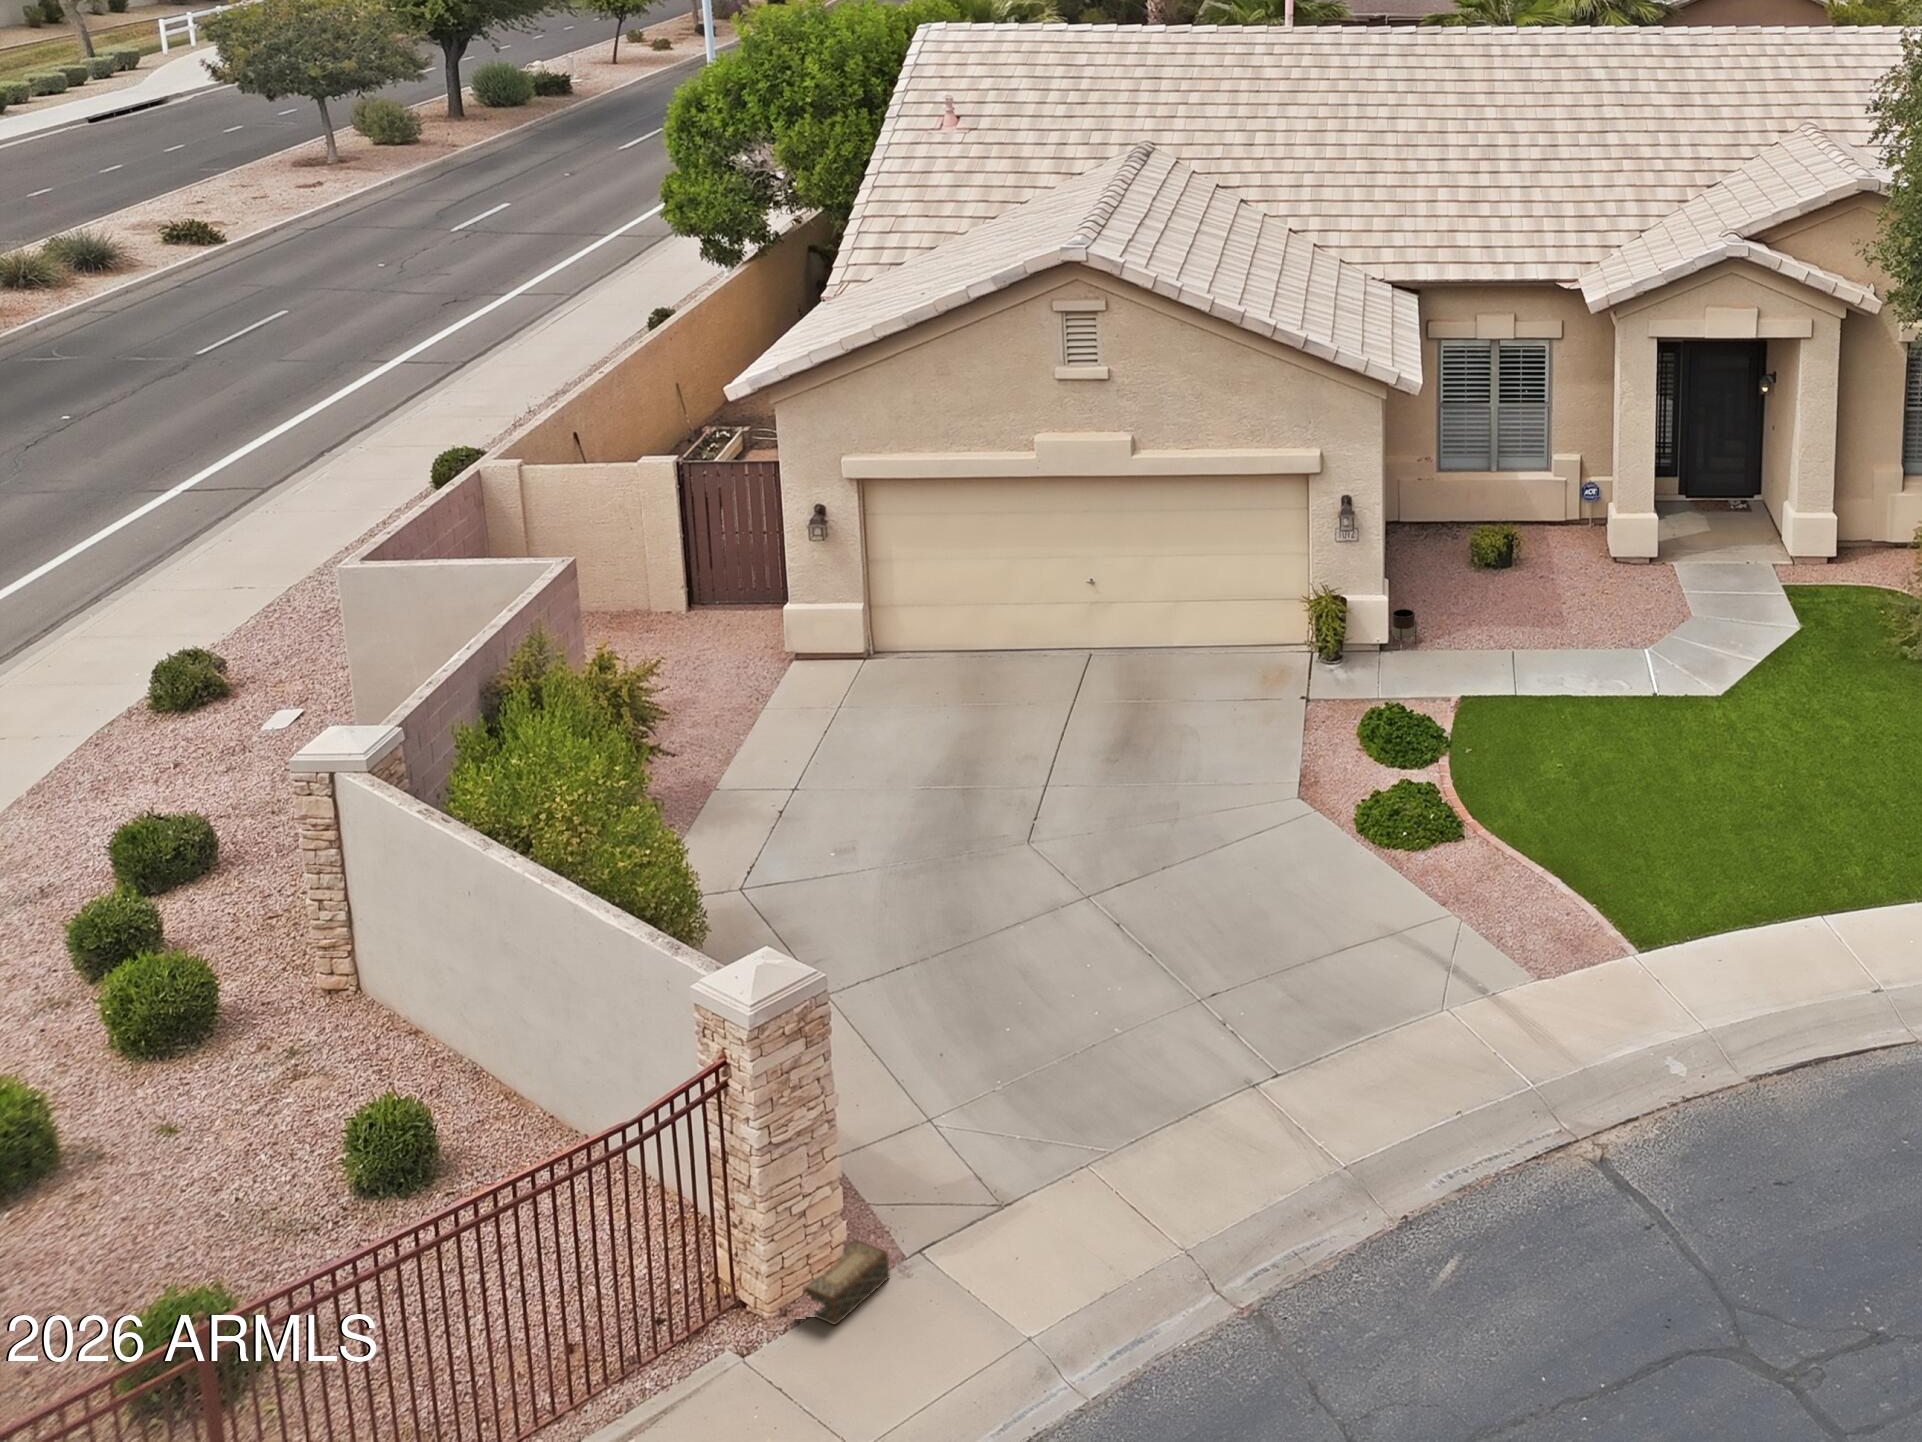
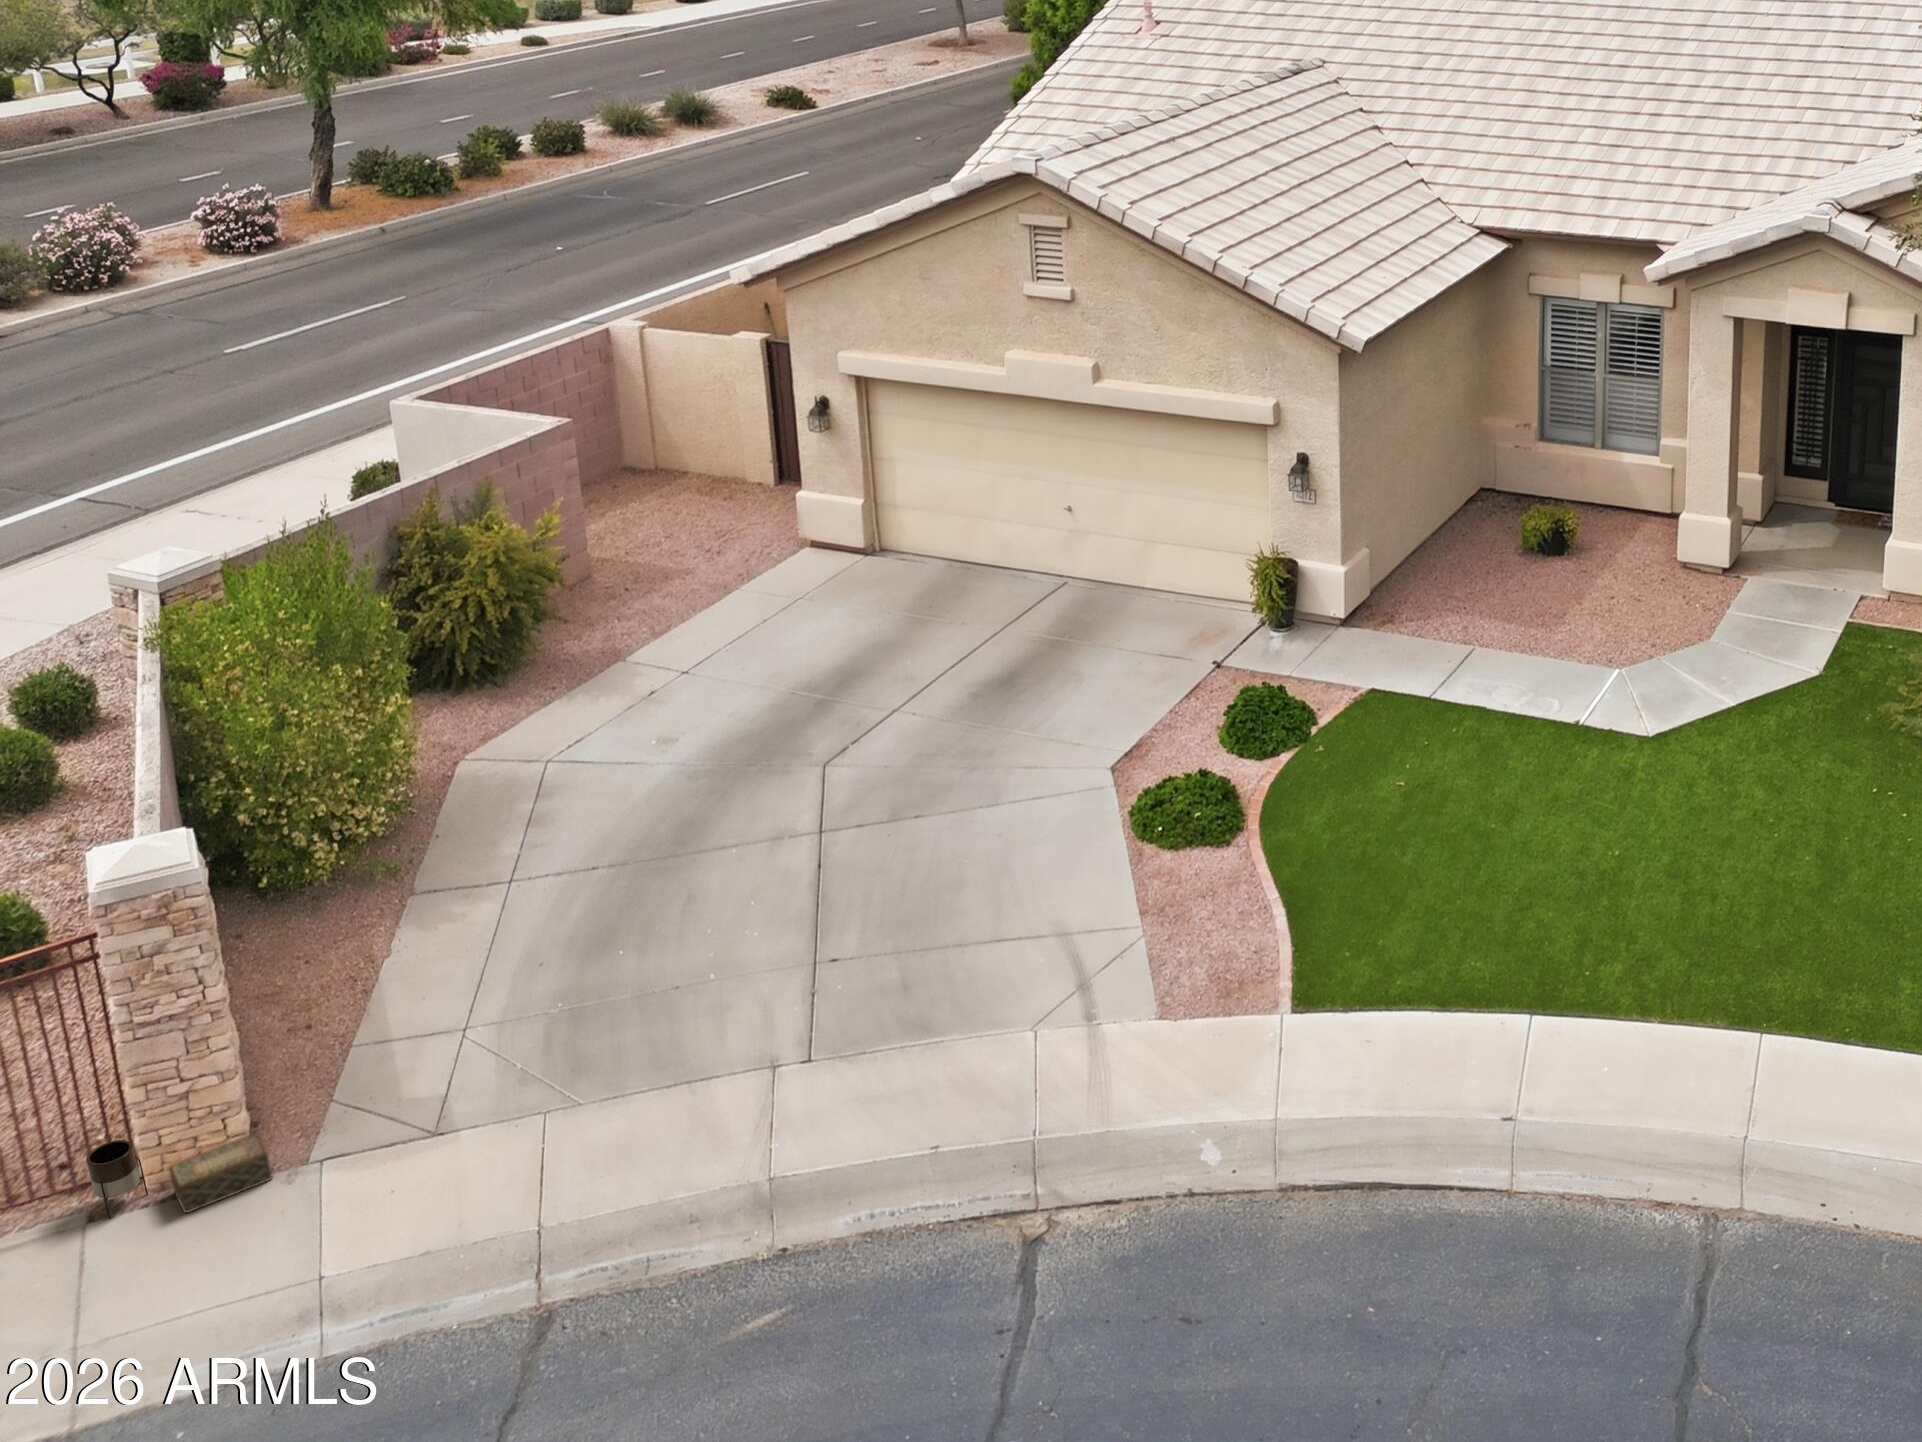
planter: present [1392,609,1416,643] -> present [86,1140,148,1219]

